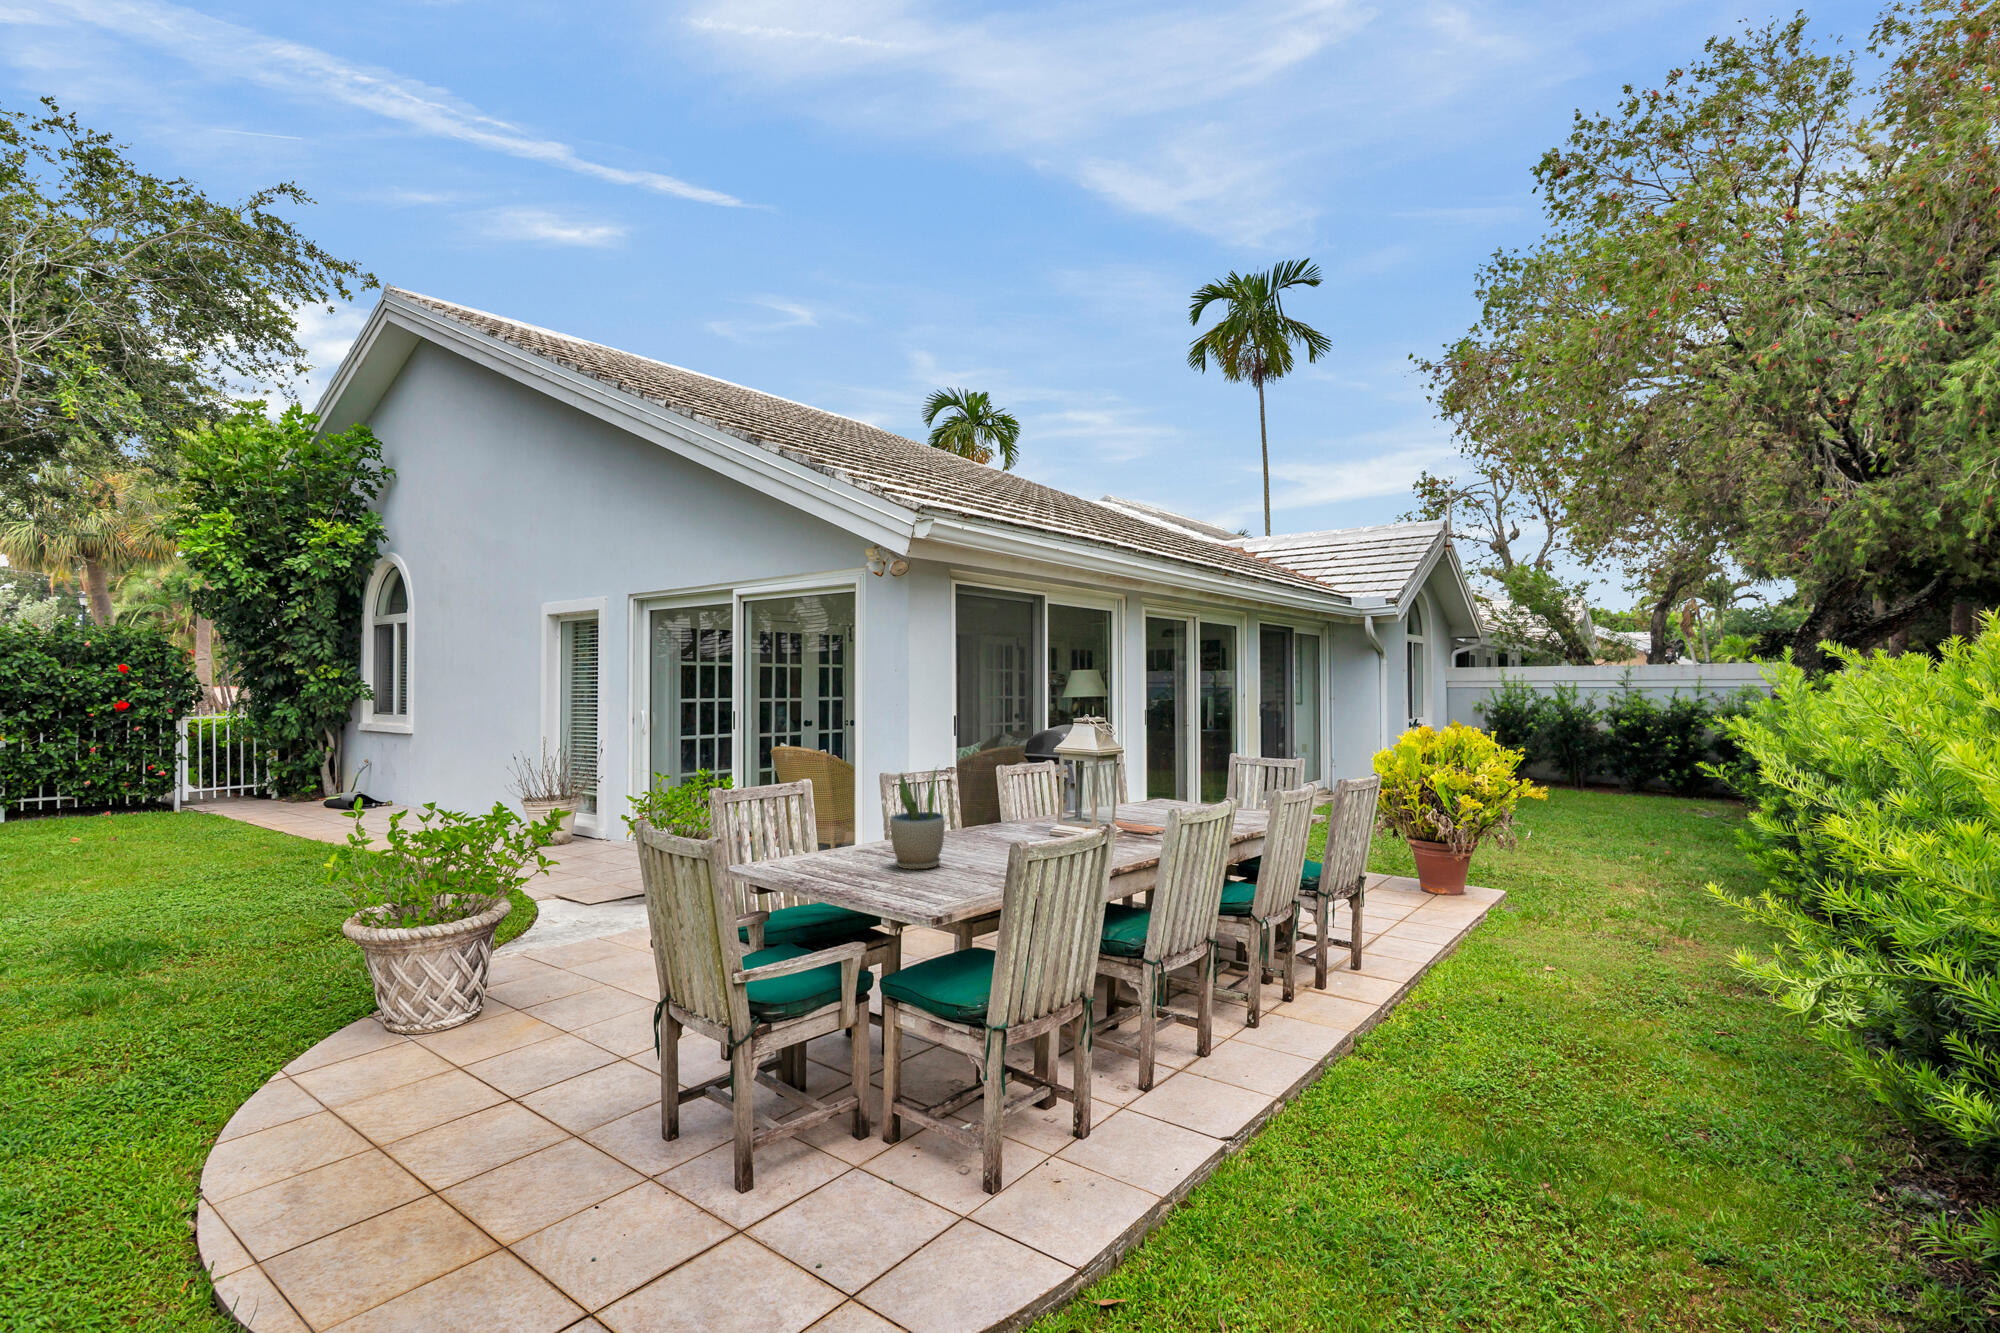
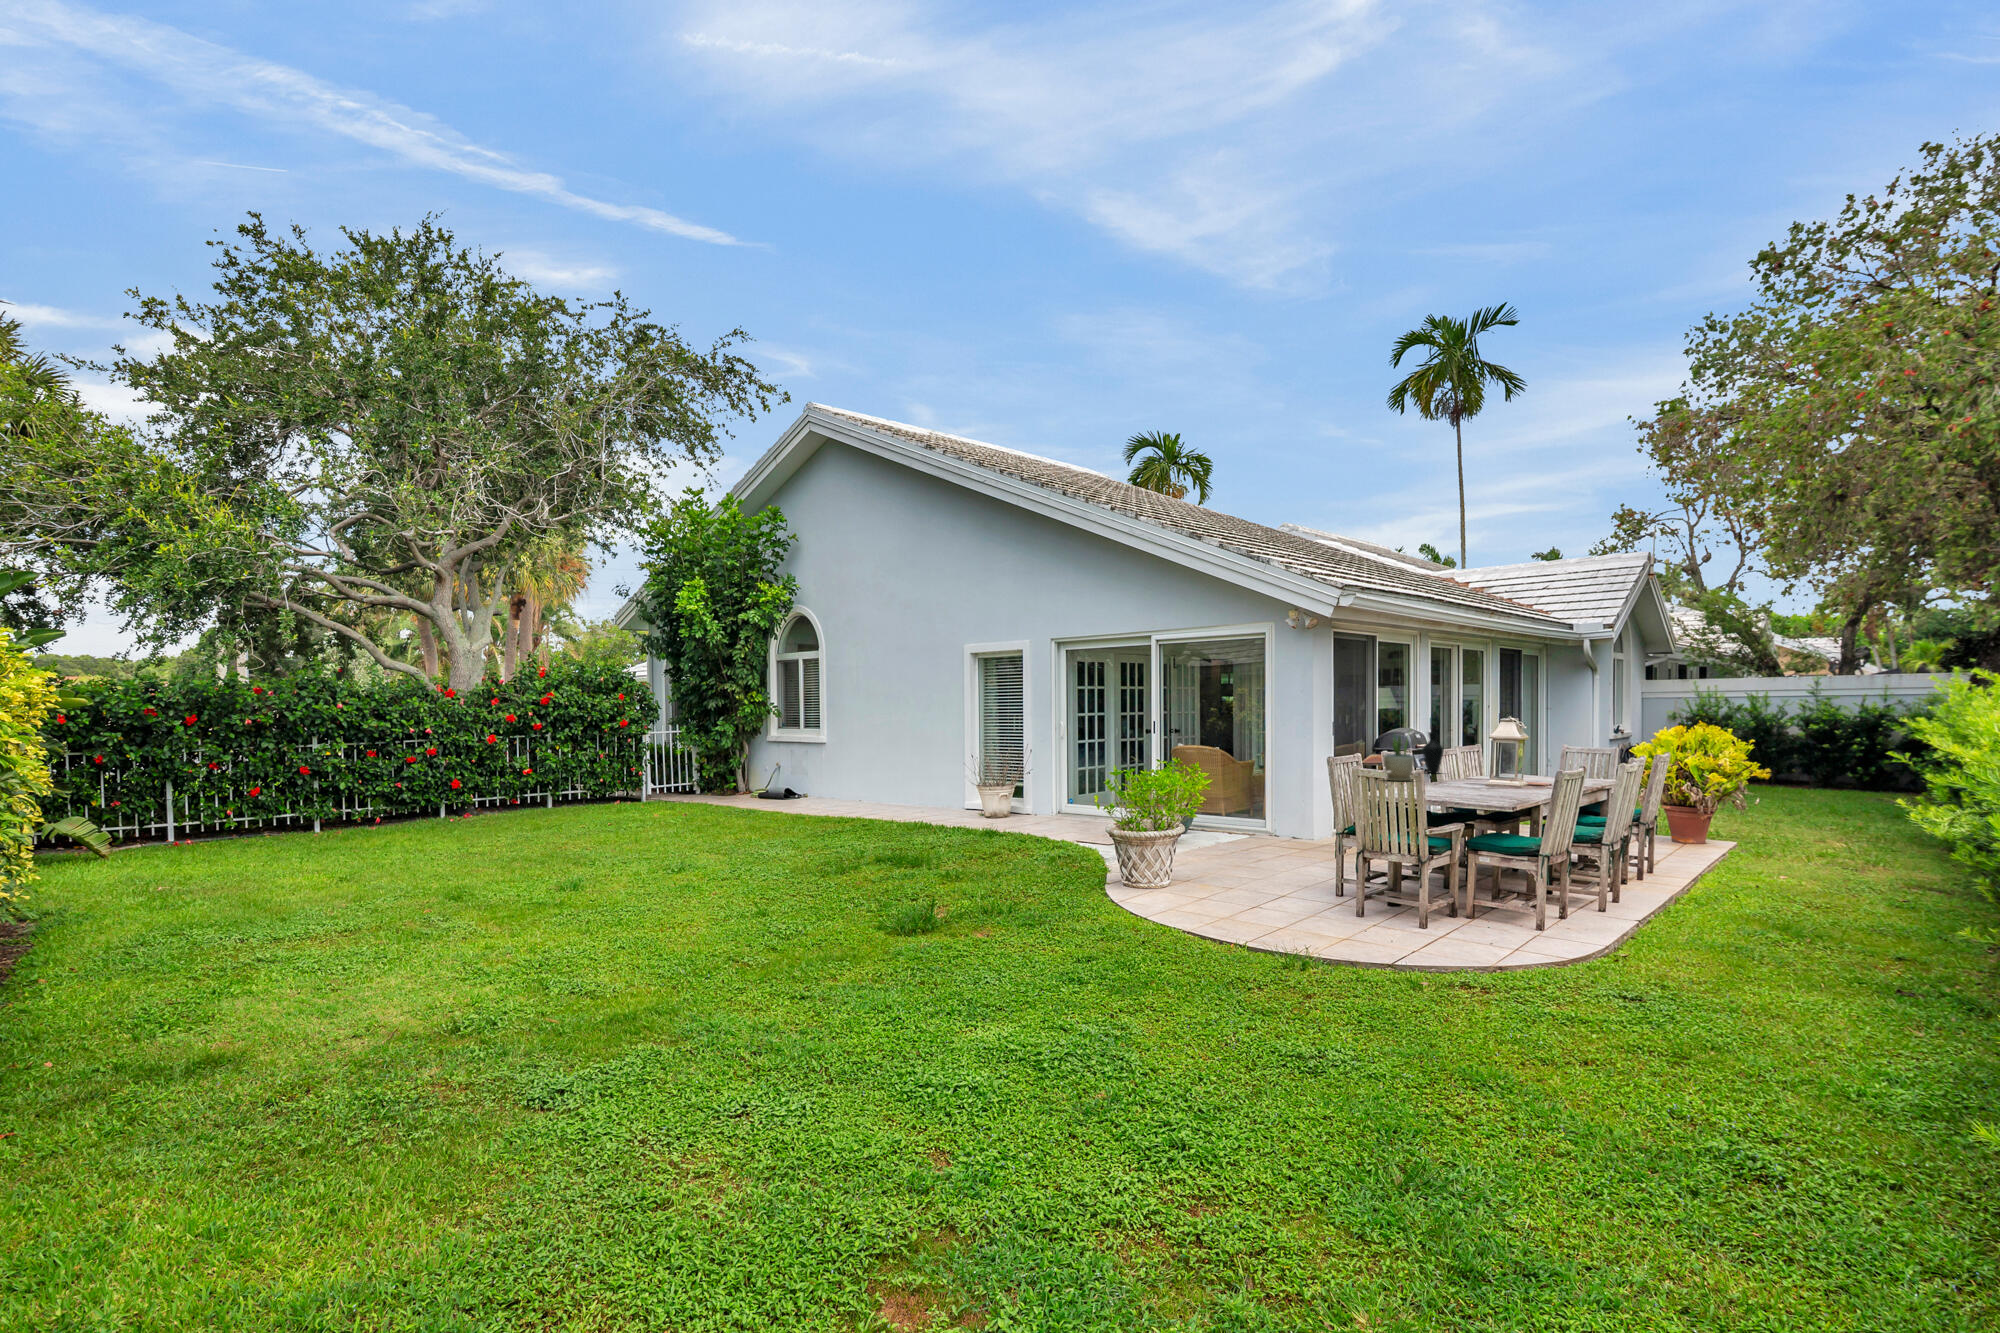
vase: none [1033,757,1067,830] -> present [1422,732,1444,774]

